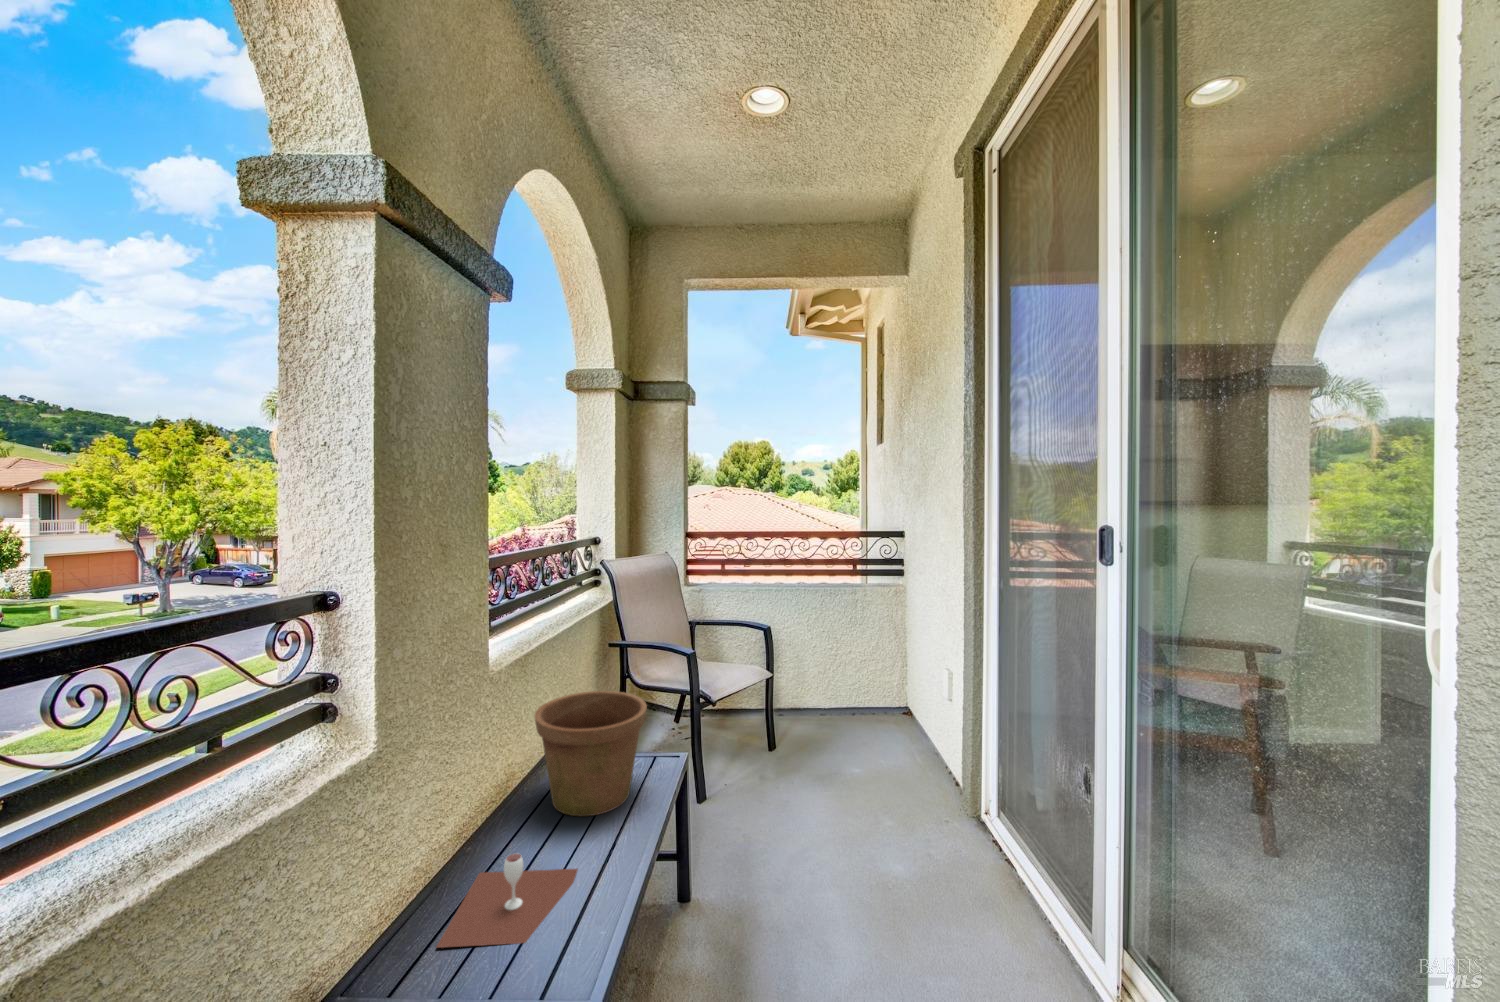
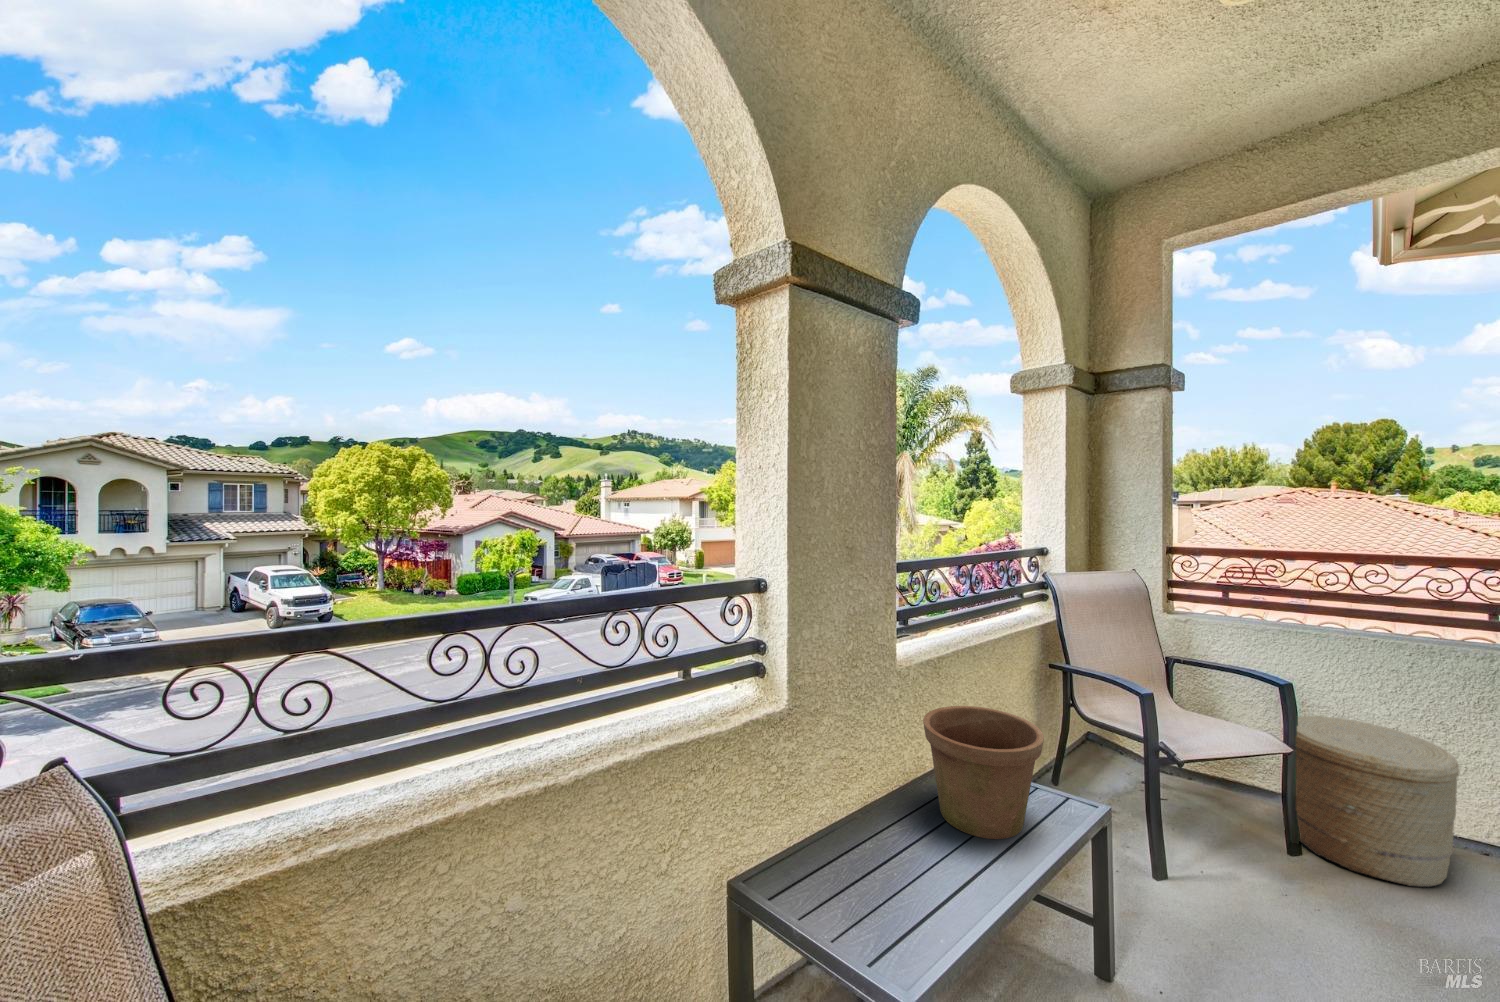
woven basket: none [759,643,840,744] -> present [1282,716,1459,887]
wine glass: present [436,853,578,948] -> none [806,836,941,935]

